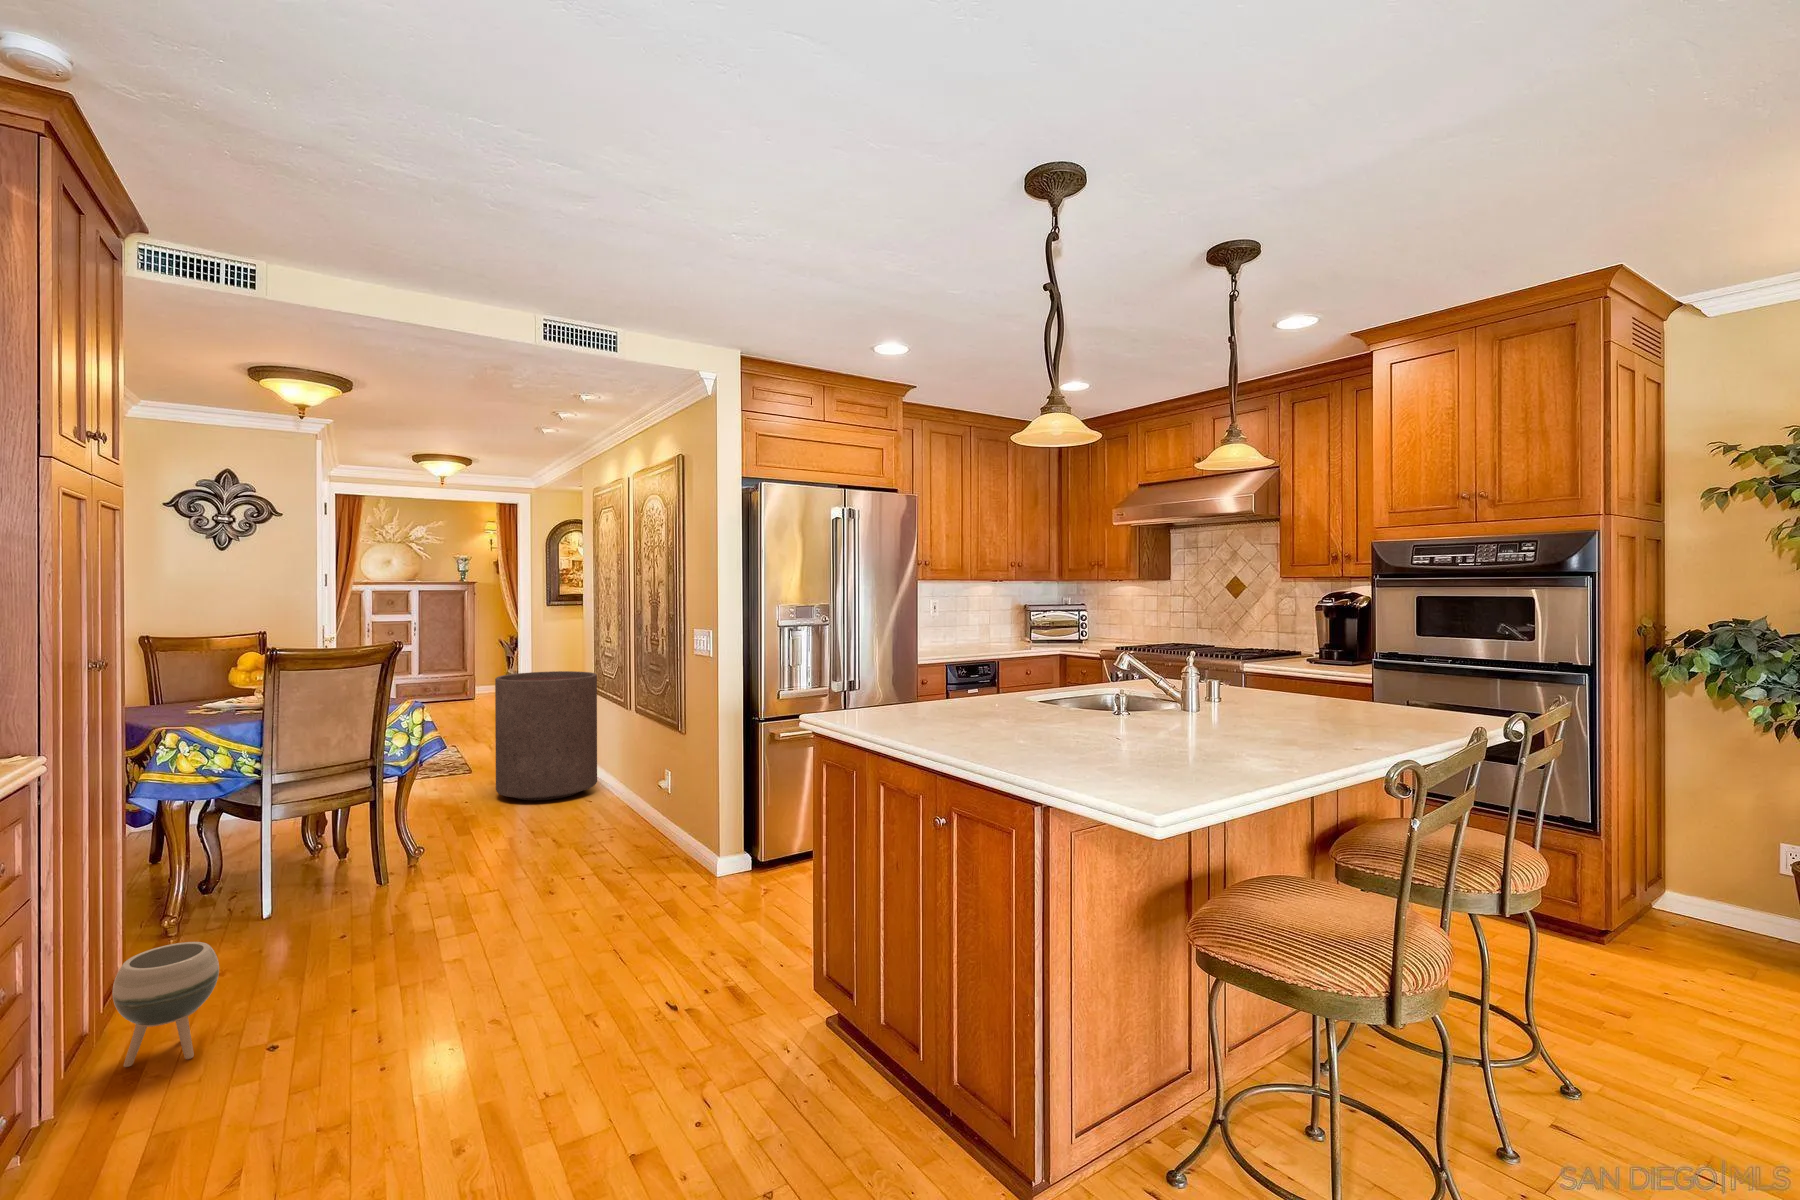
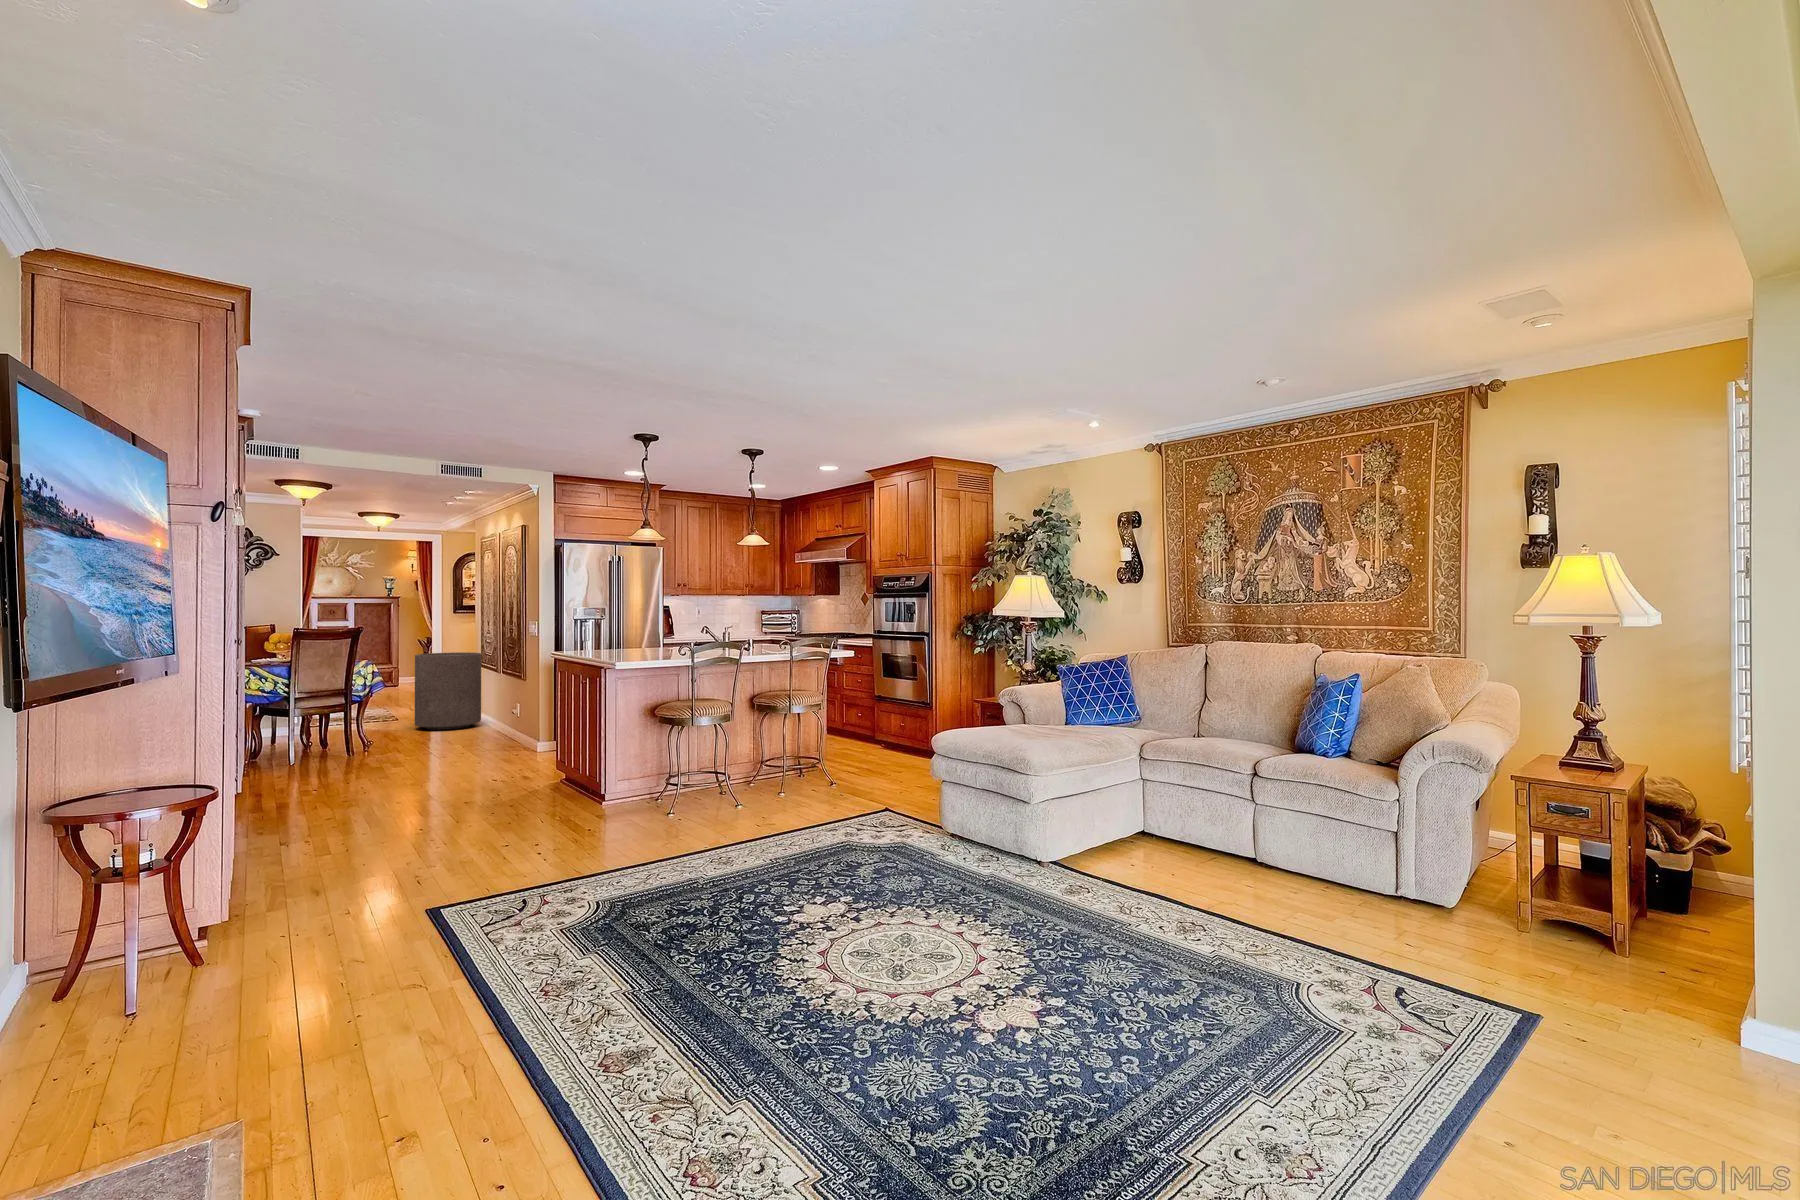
planter: present [112,942,219,1067] -> none [248,748,290,795]

